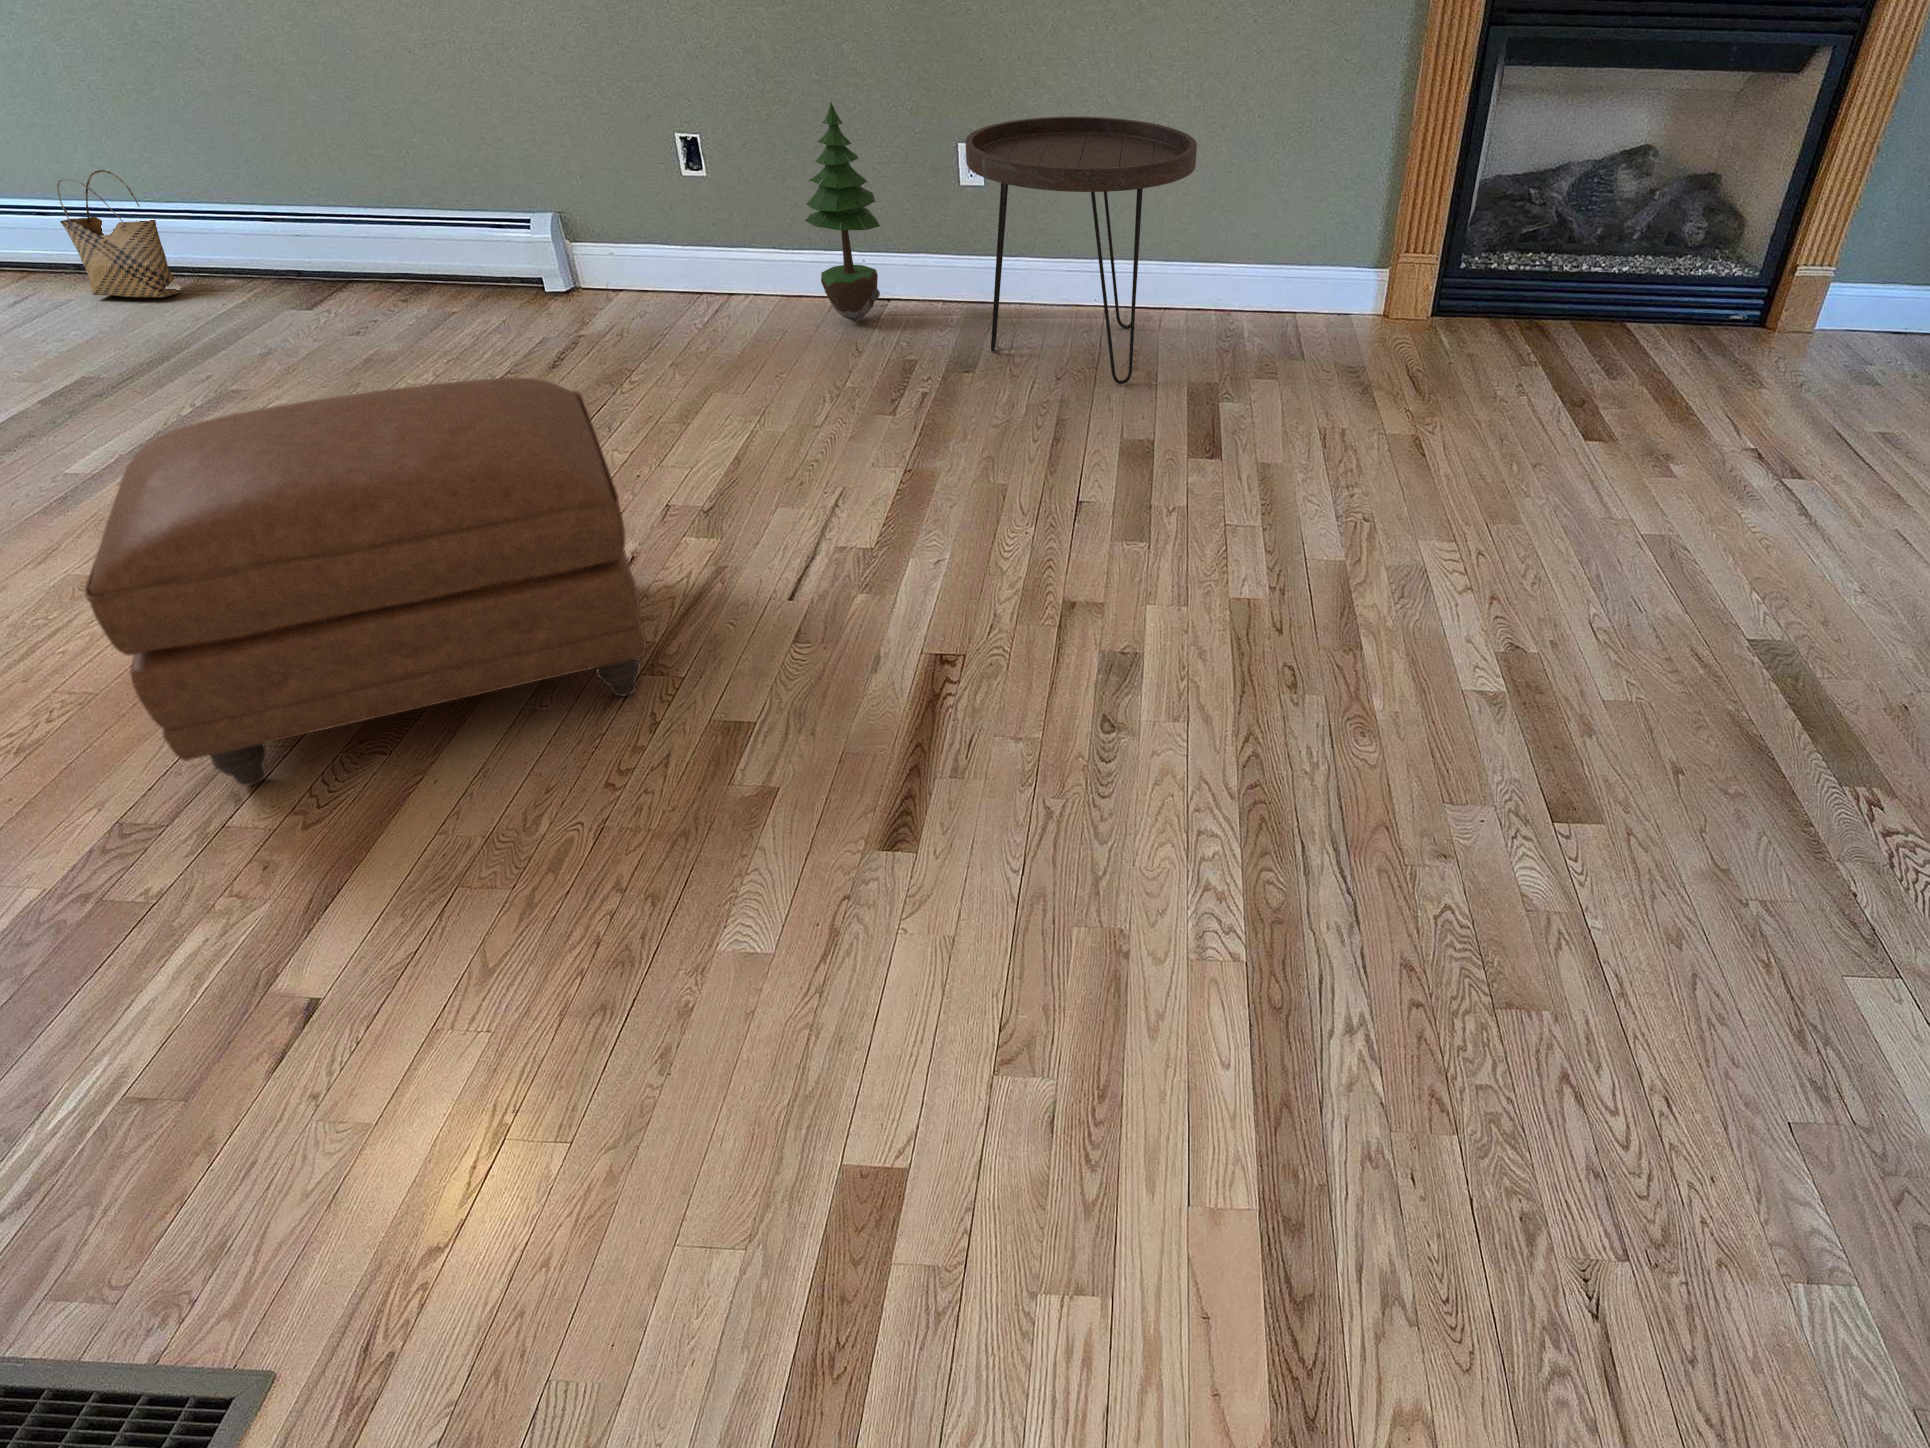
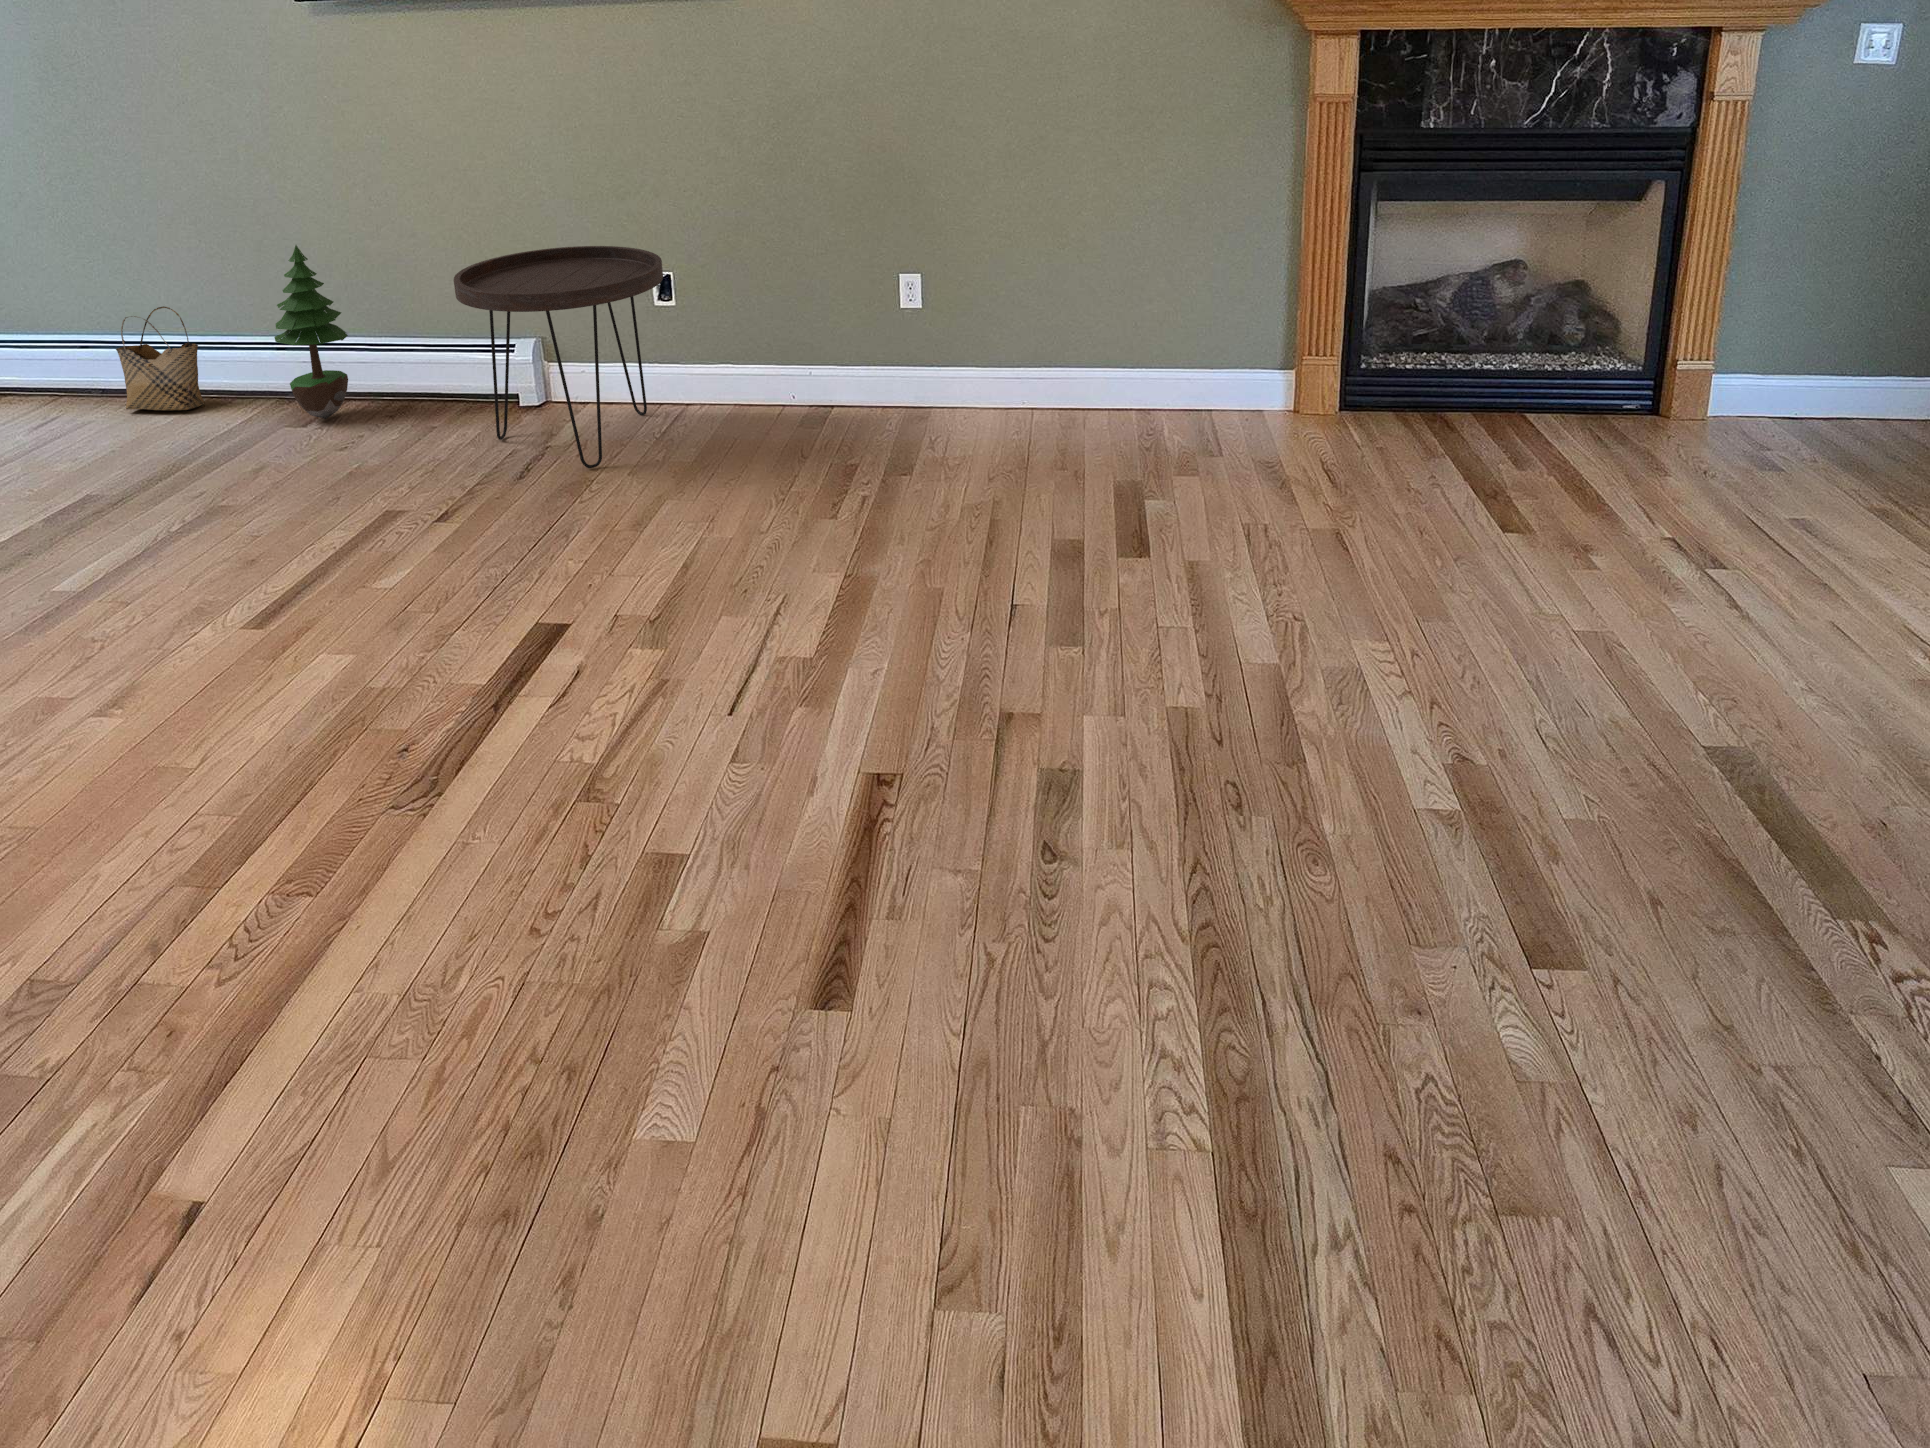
potted tree: present [805,103,880,322] -> present [274,245,348,419]
side table: present [965,117,1197,384] -> present [454,246,663,468]
ottoman: present [84,378,646,786] -> none [76,504,590,930]

